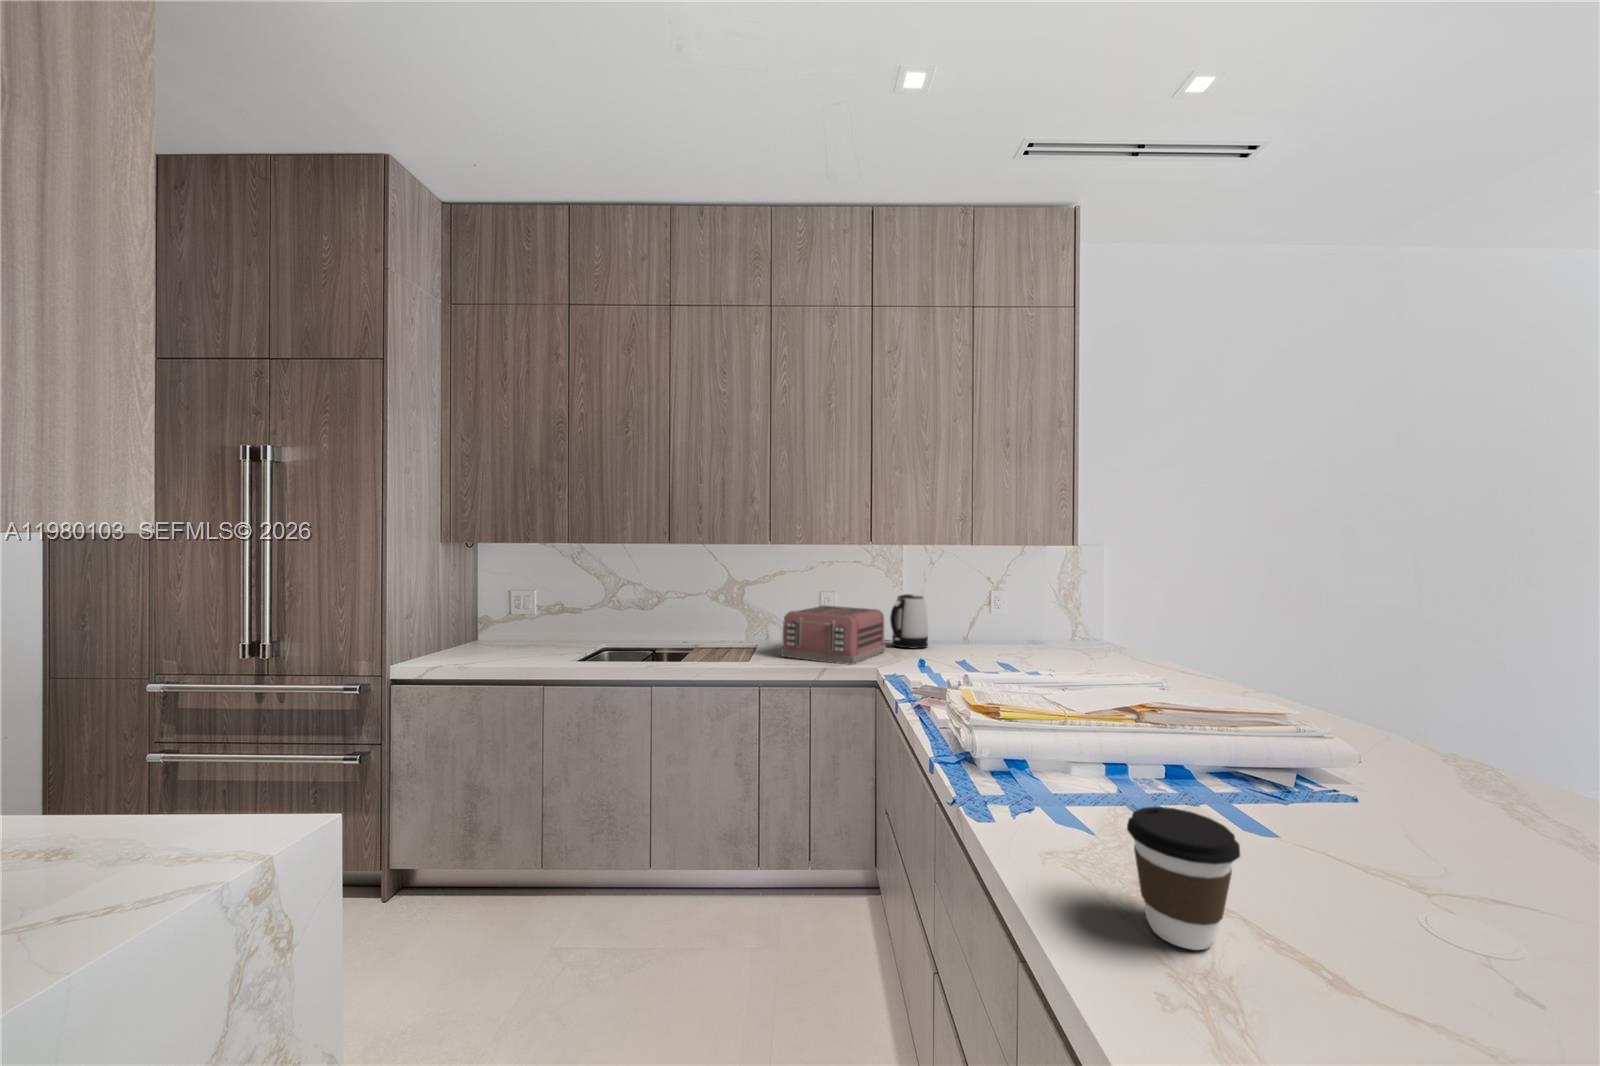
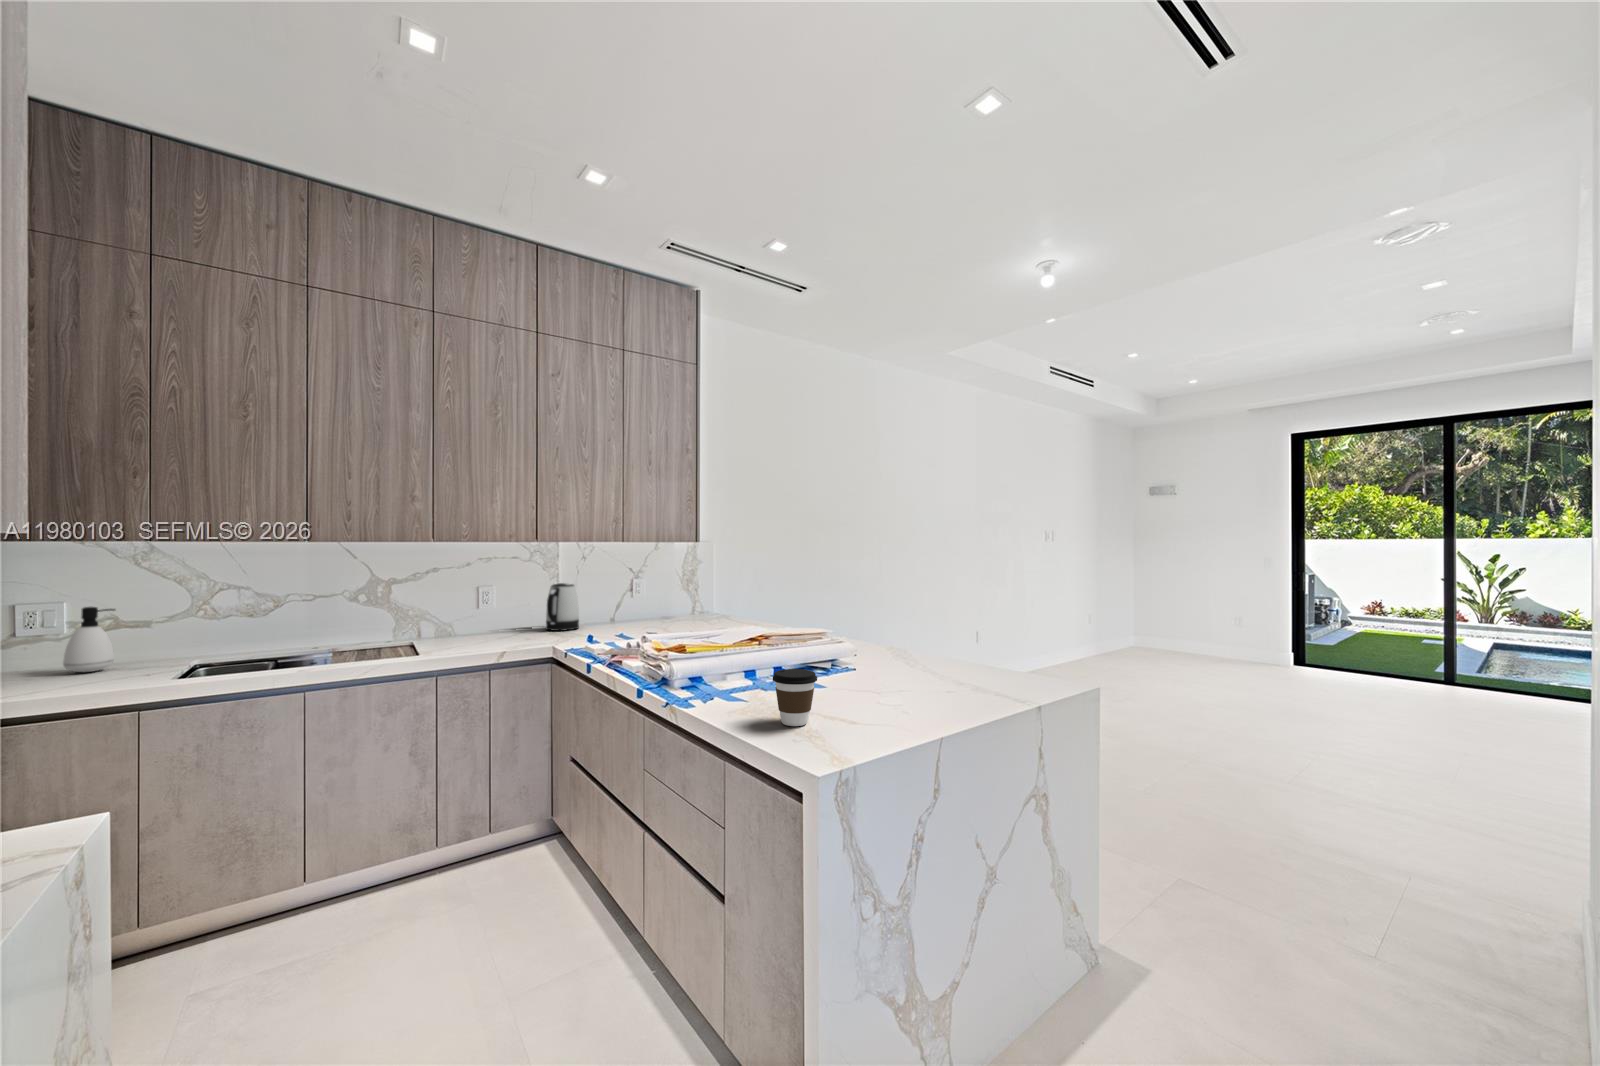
soap dispenser: none [525,593,556,645] -> present [63,607,115,672]
toaster: present [781,606,886,665] -> none [447,598,545,648]

